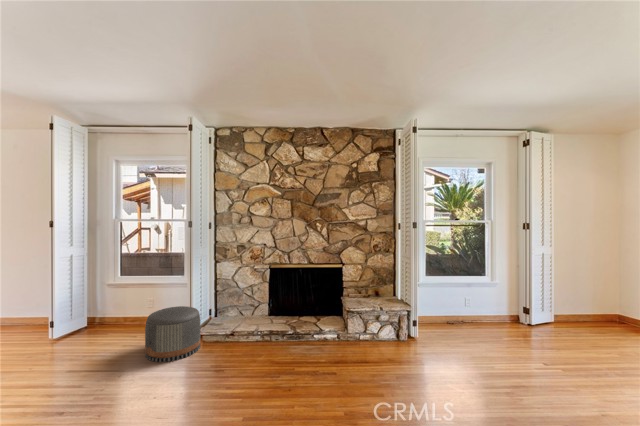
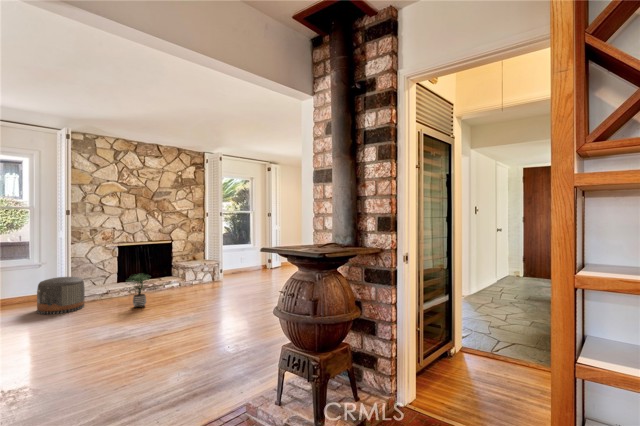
potted plant: none [205,327,247,389] -> present [126,274,149,308]

